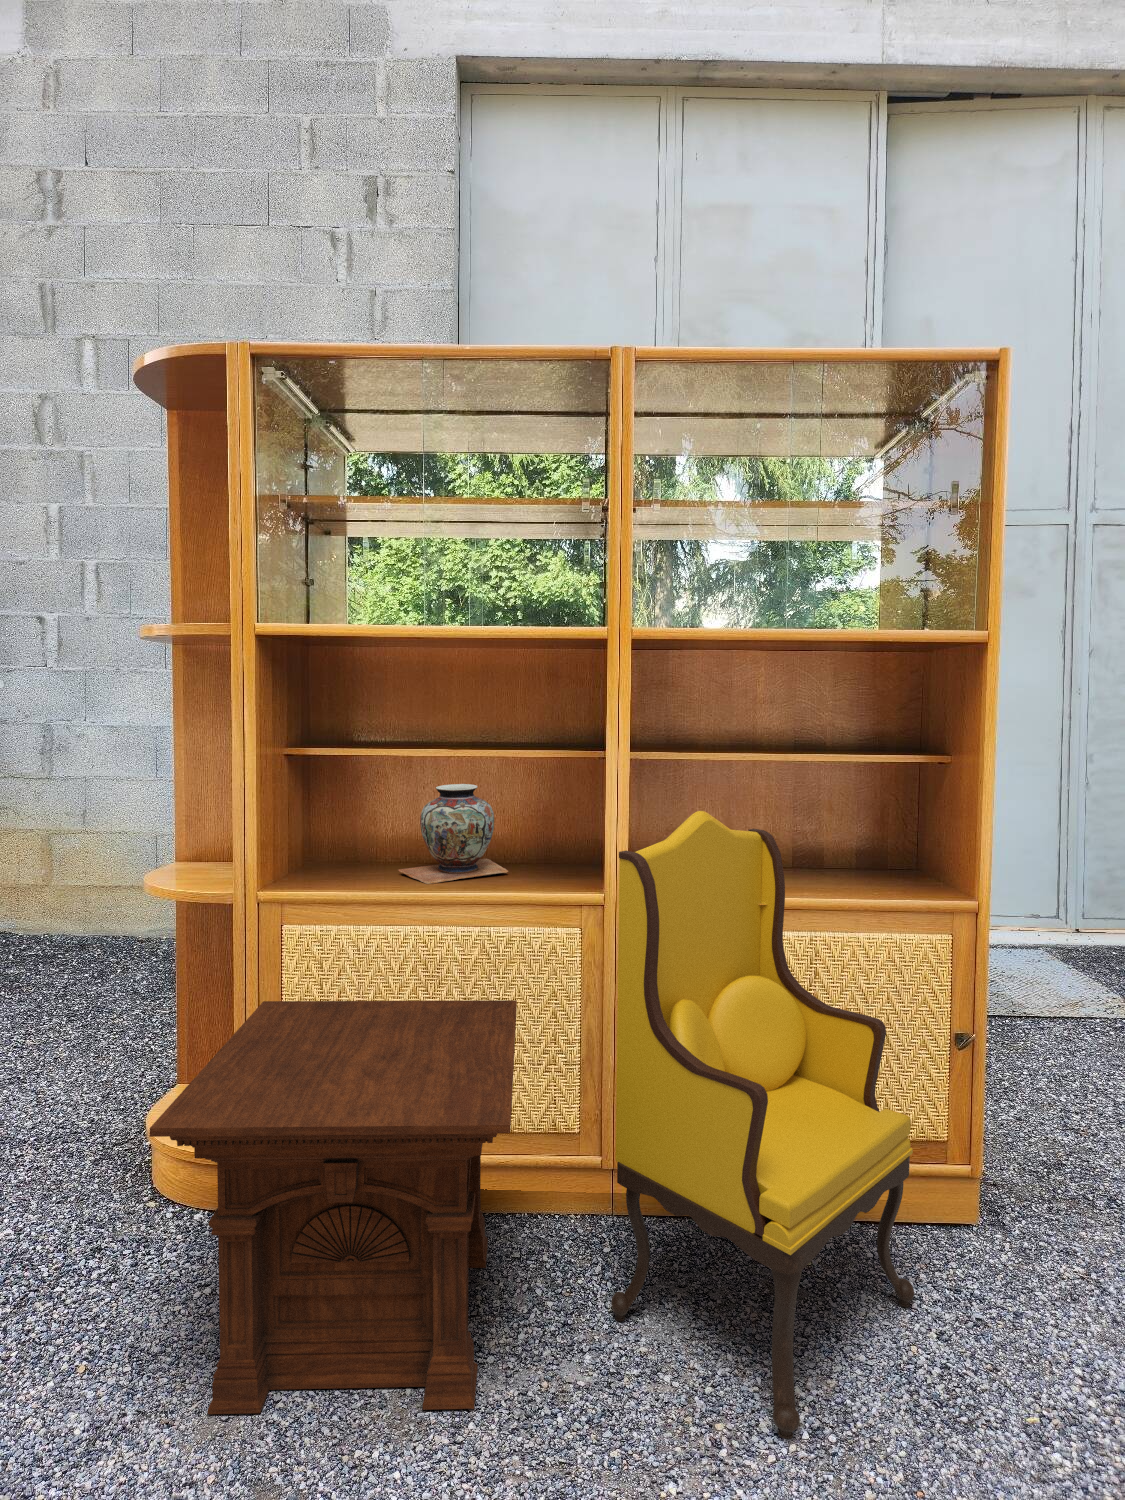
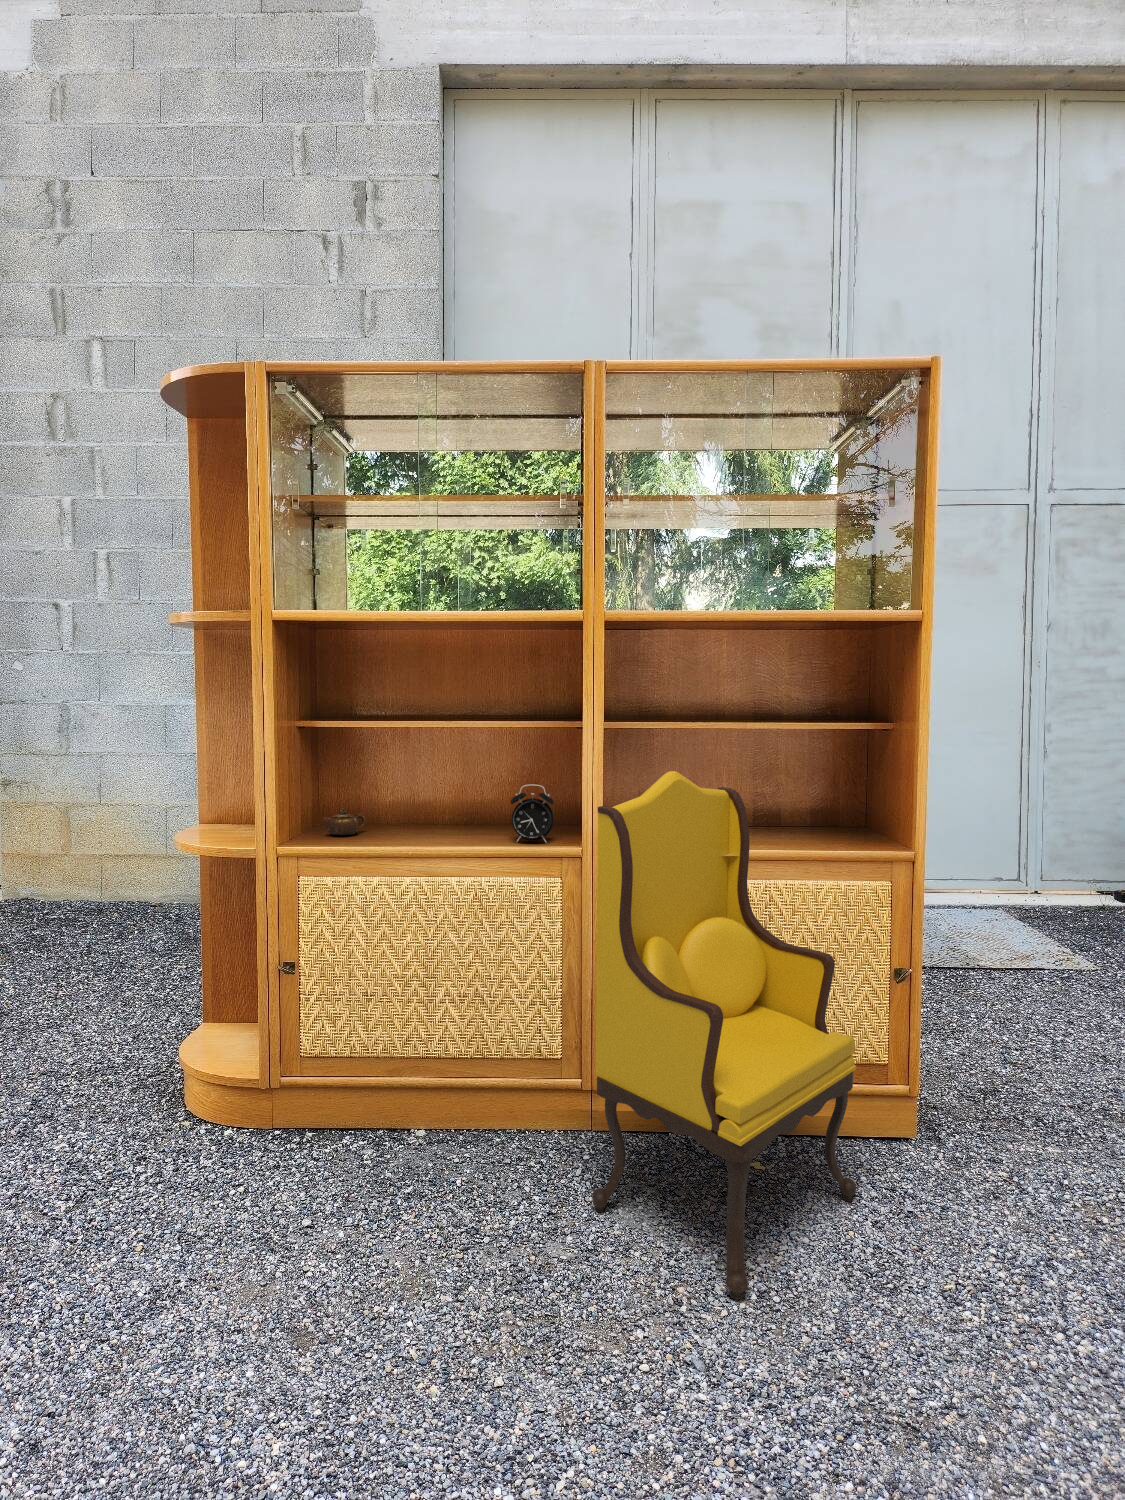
decorative vase: present [399,784,508,884] -> none [402,748,503,838]
alarm clock: none [518,825,566,890] -> present [511,785,554,842]
teapot: none [310,851,357,880] -> present [323,809,365,835]
side table: present [150,1000,517,1414] -> none [195,941,510,1282]

